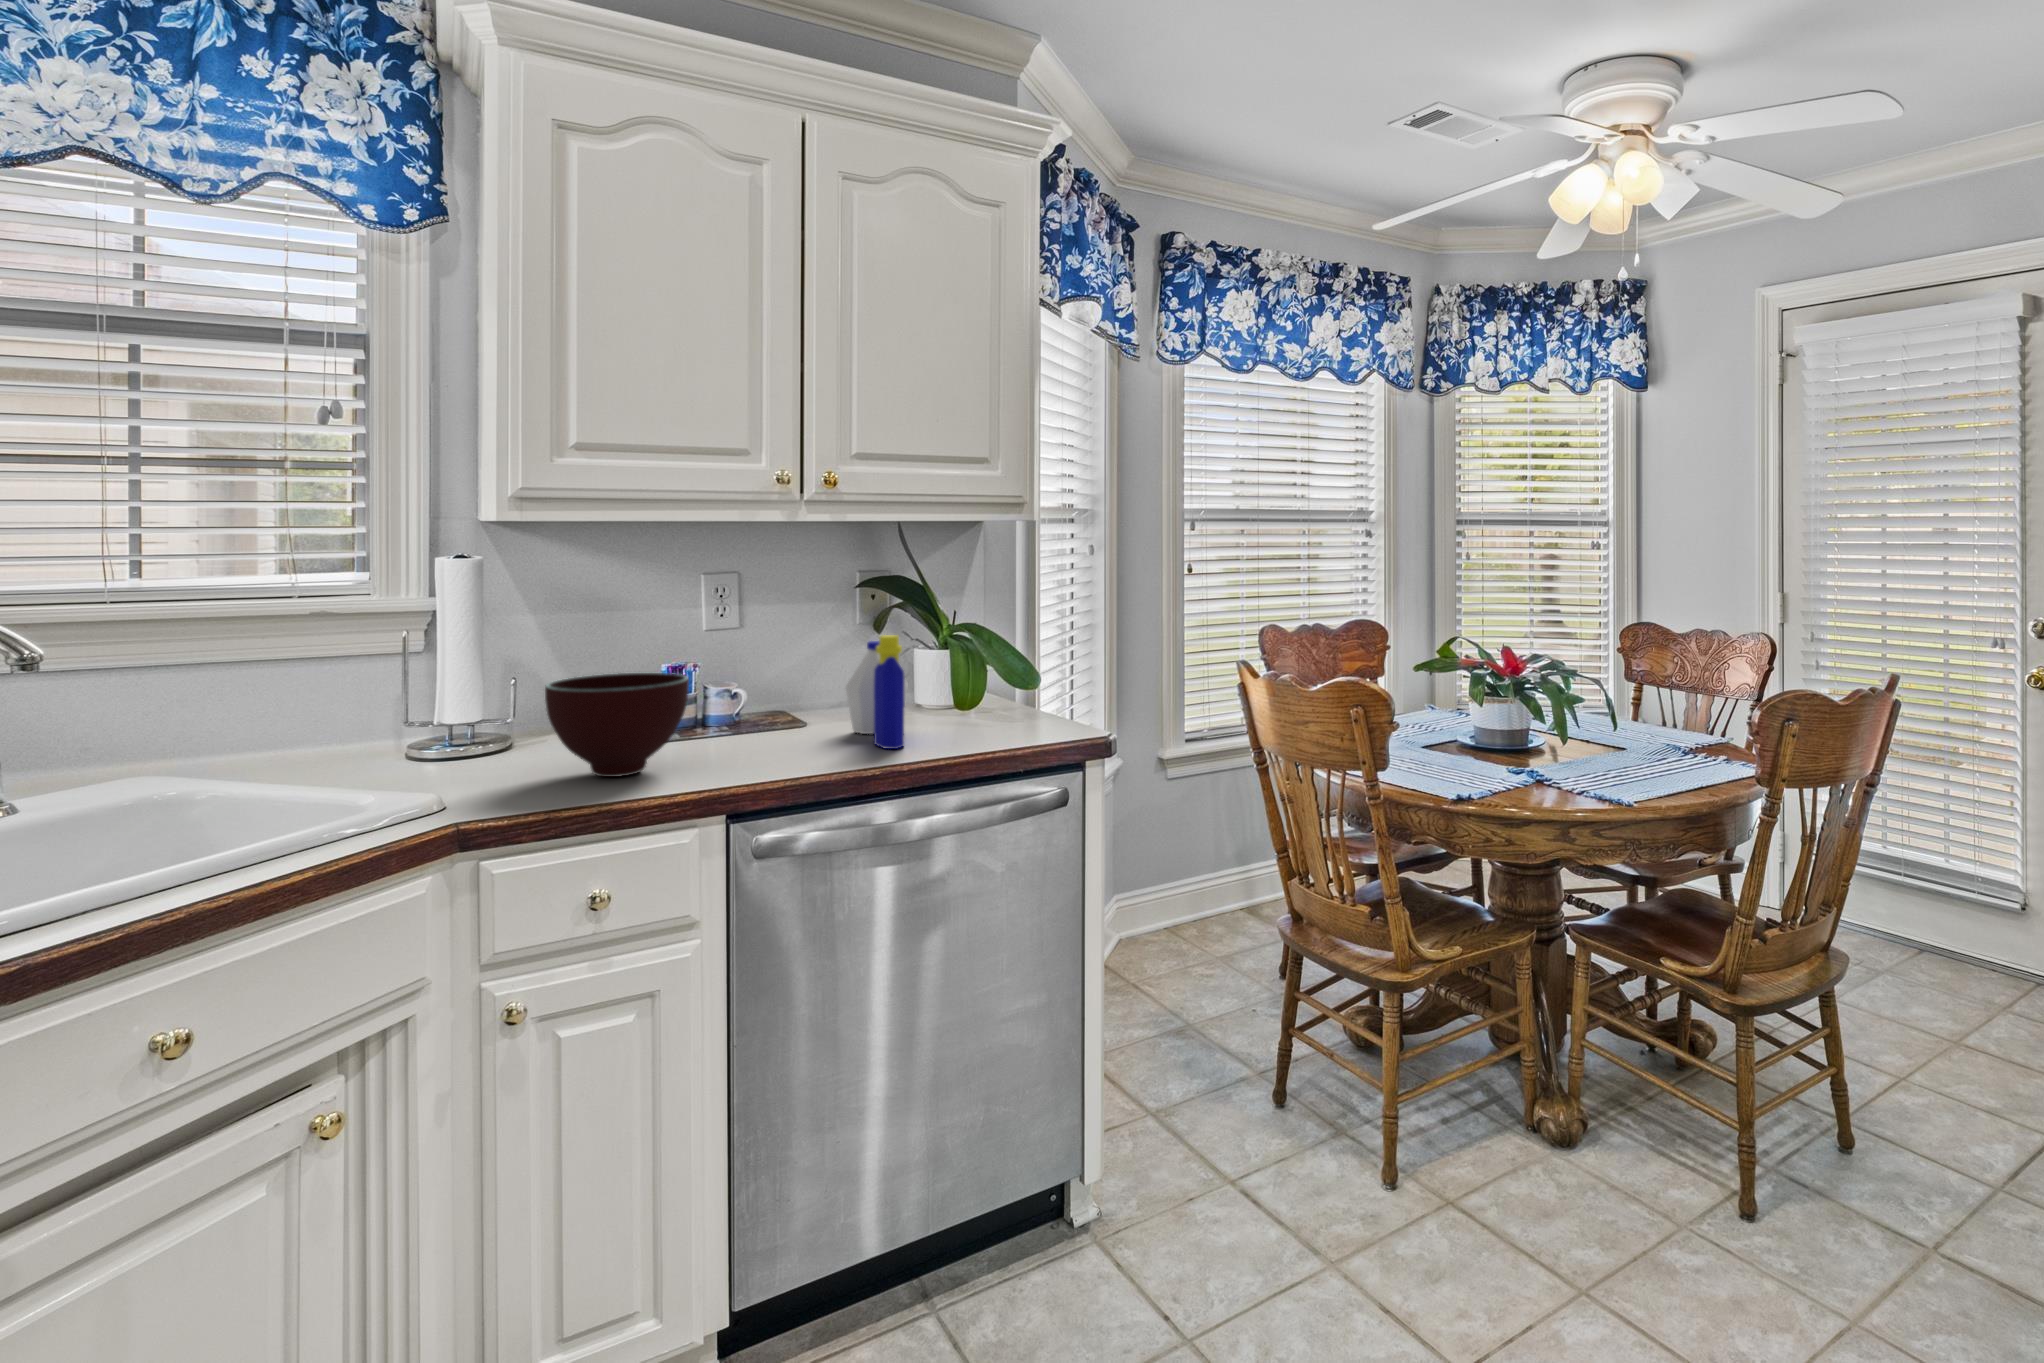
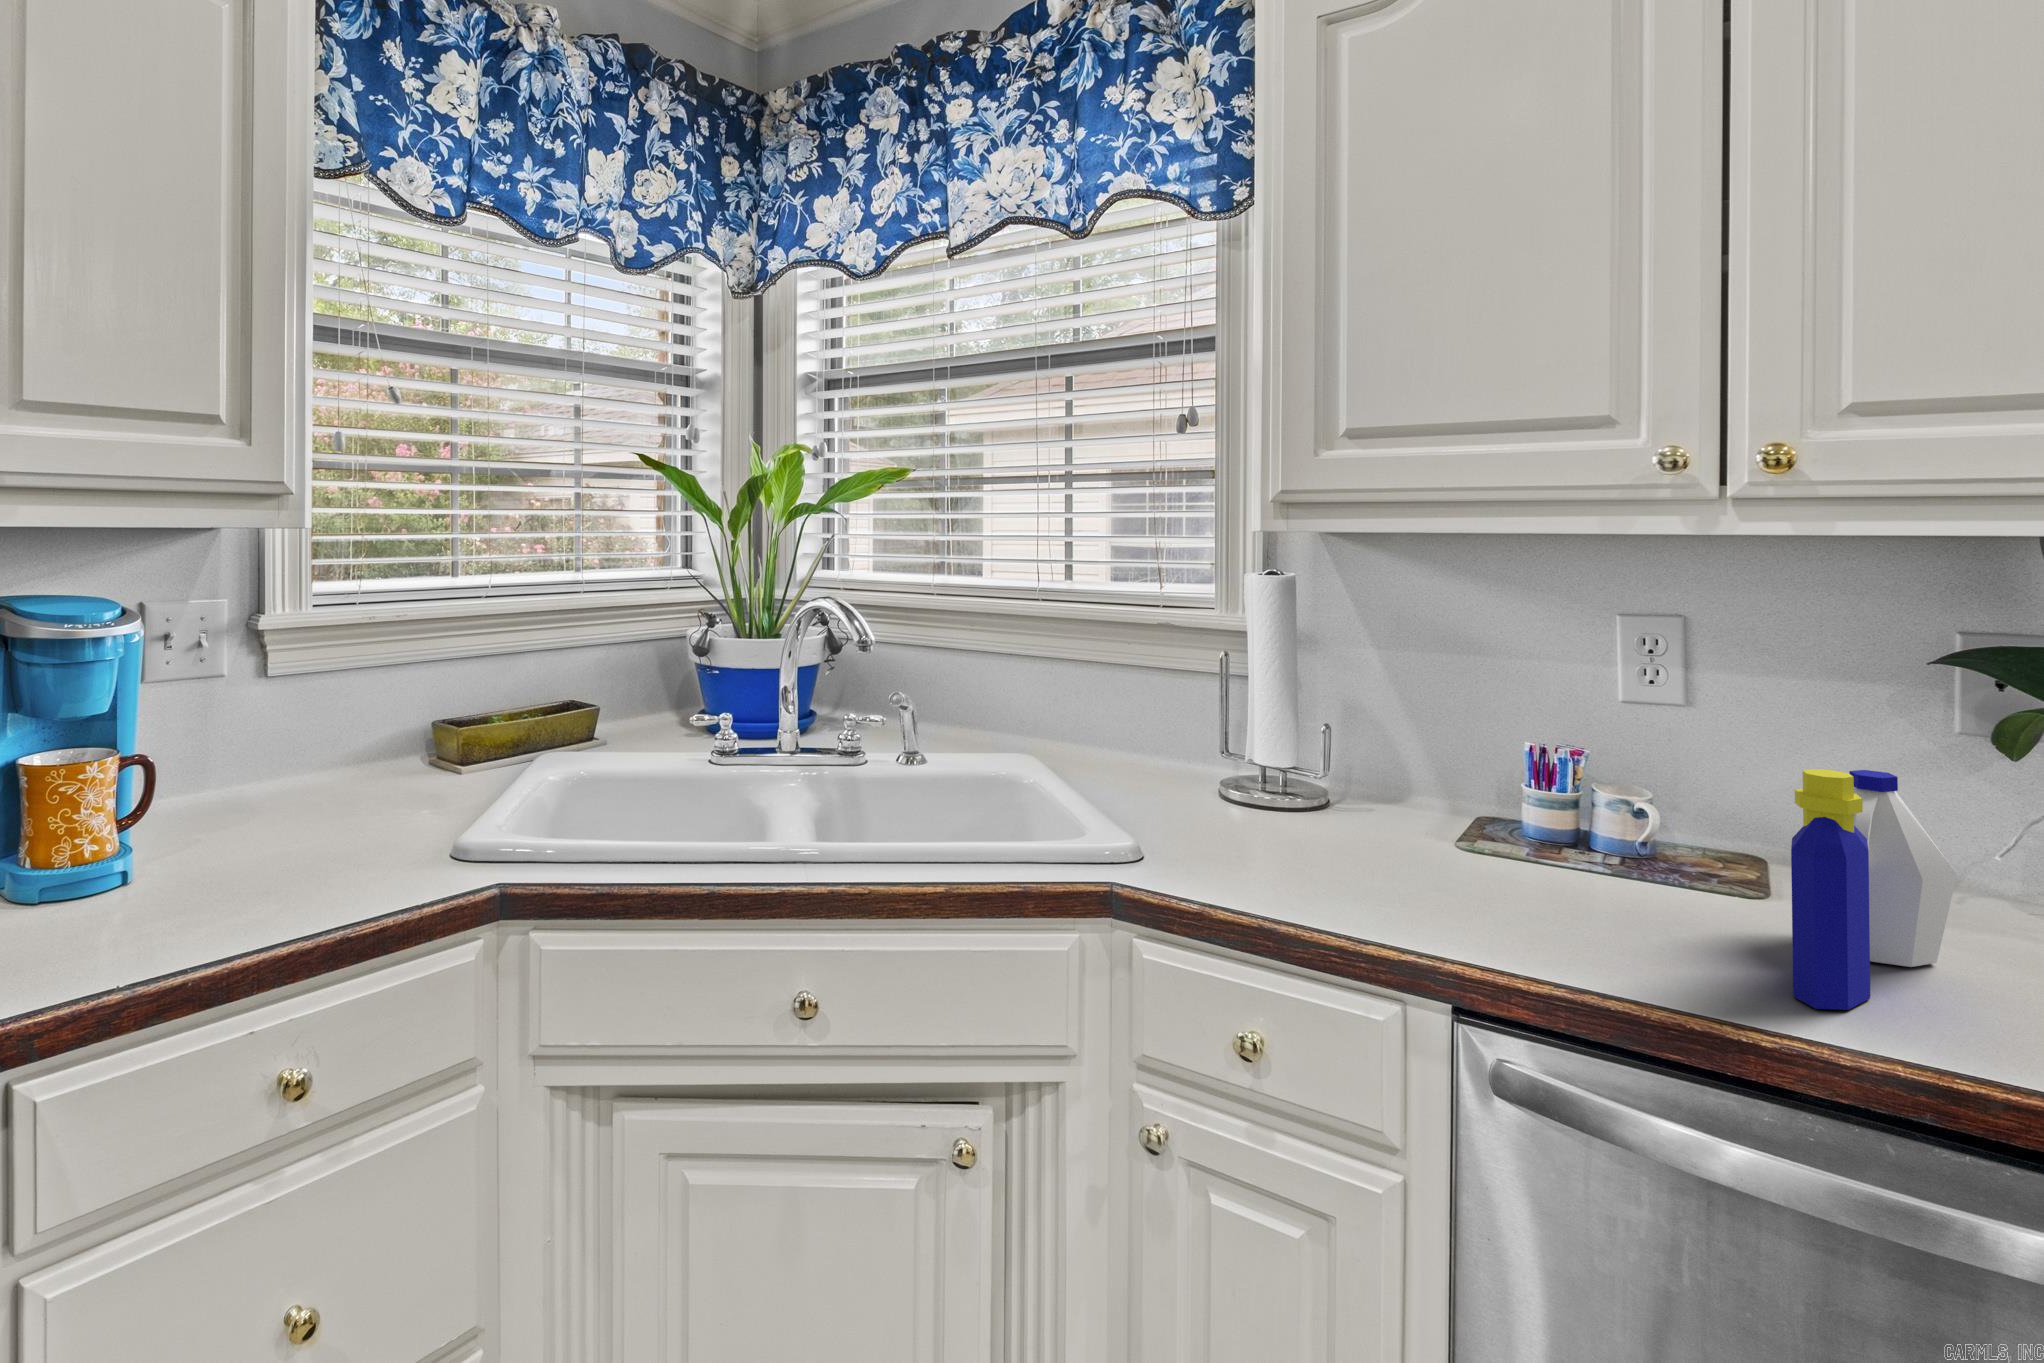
bowl: present [545,673,689,777] -> none [1232,743,1423,894]

